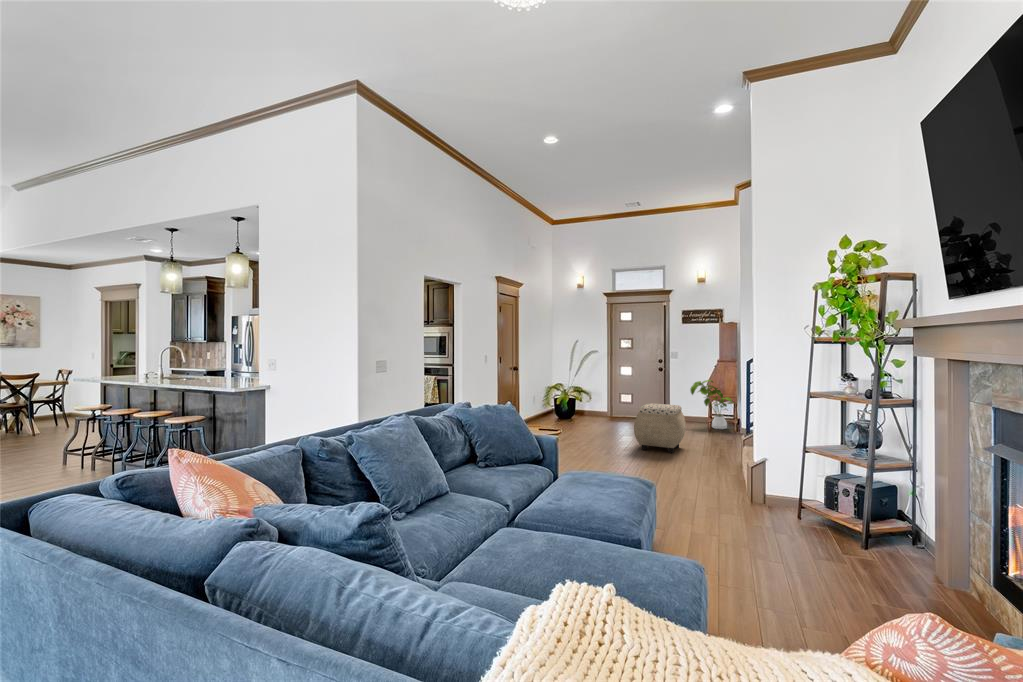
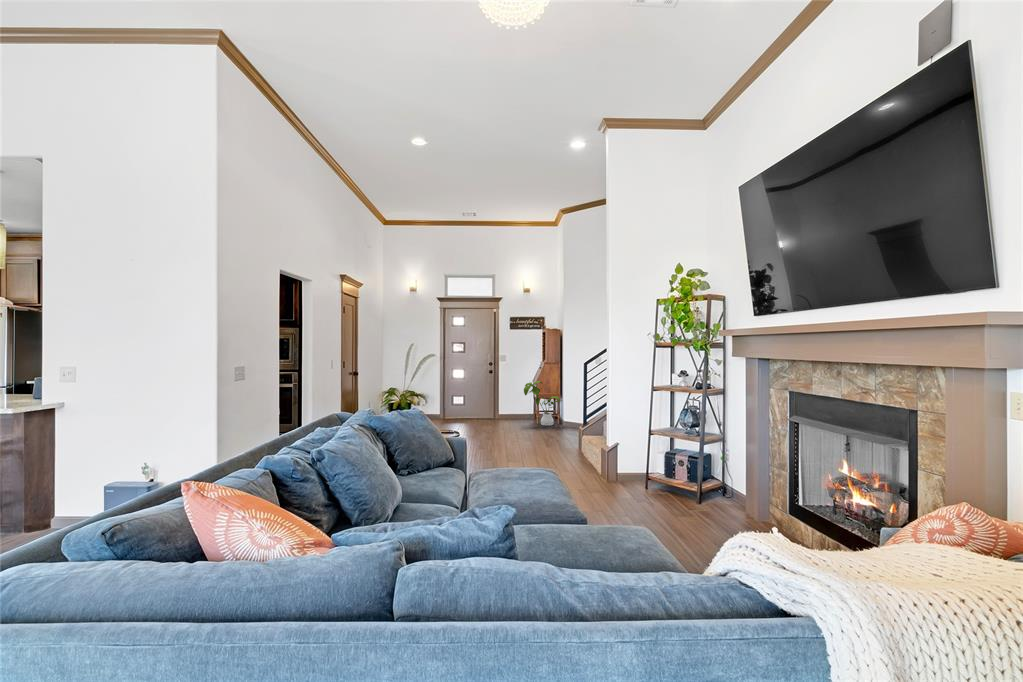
ottoman: present [634,403,686,453] -> none [489,405,531,450]

